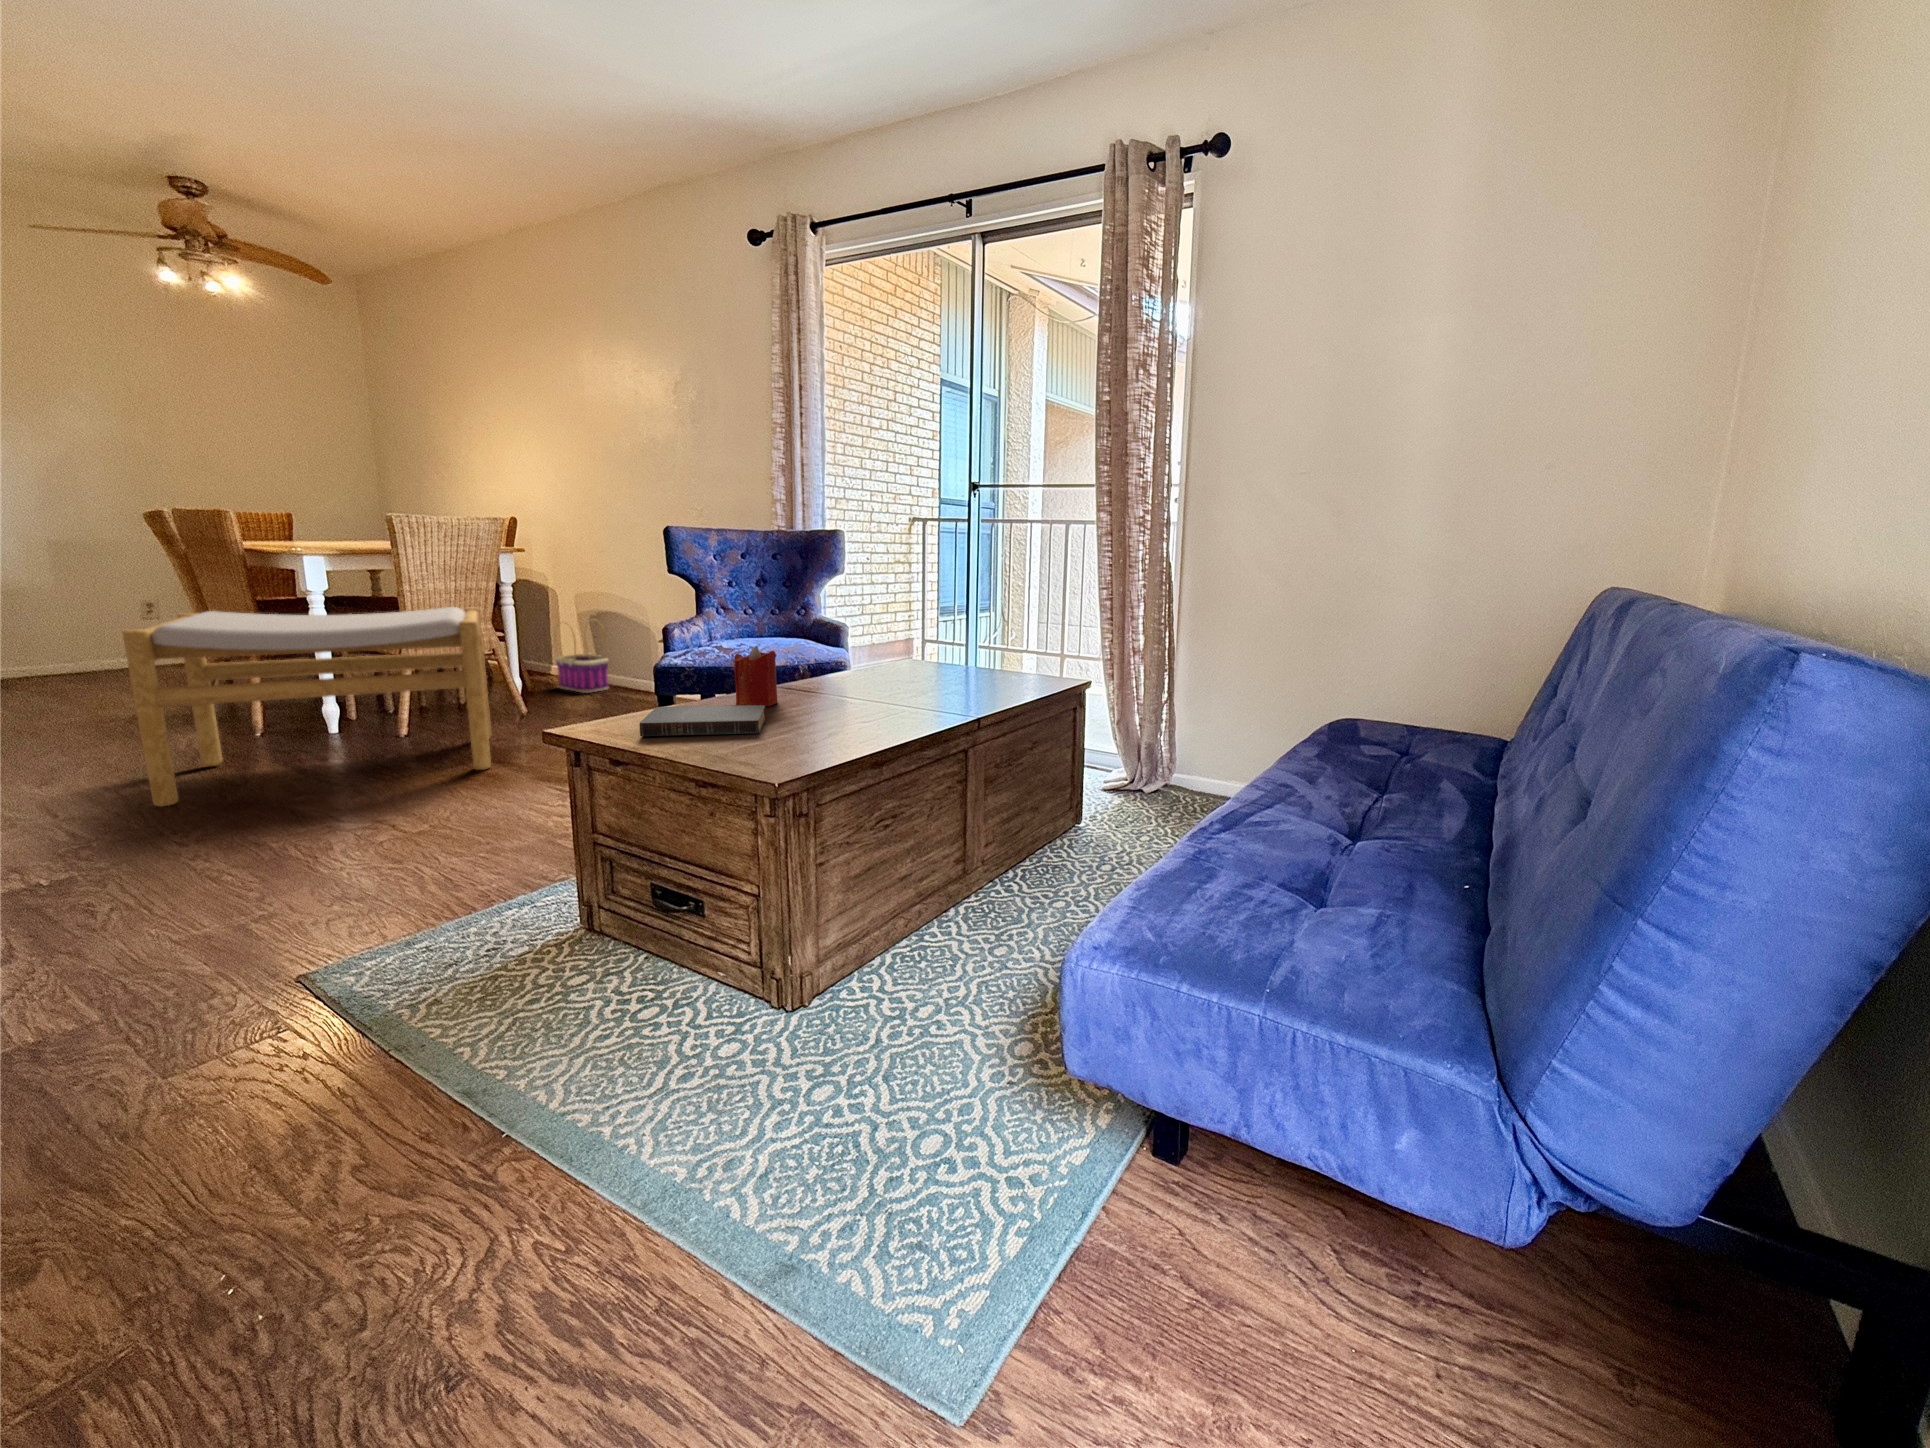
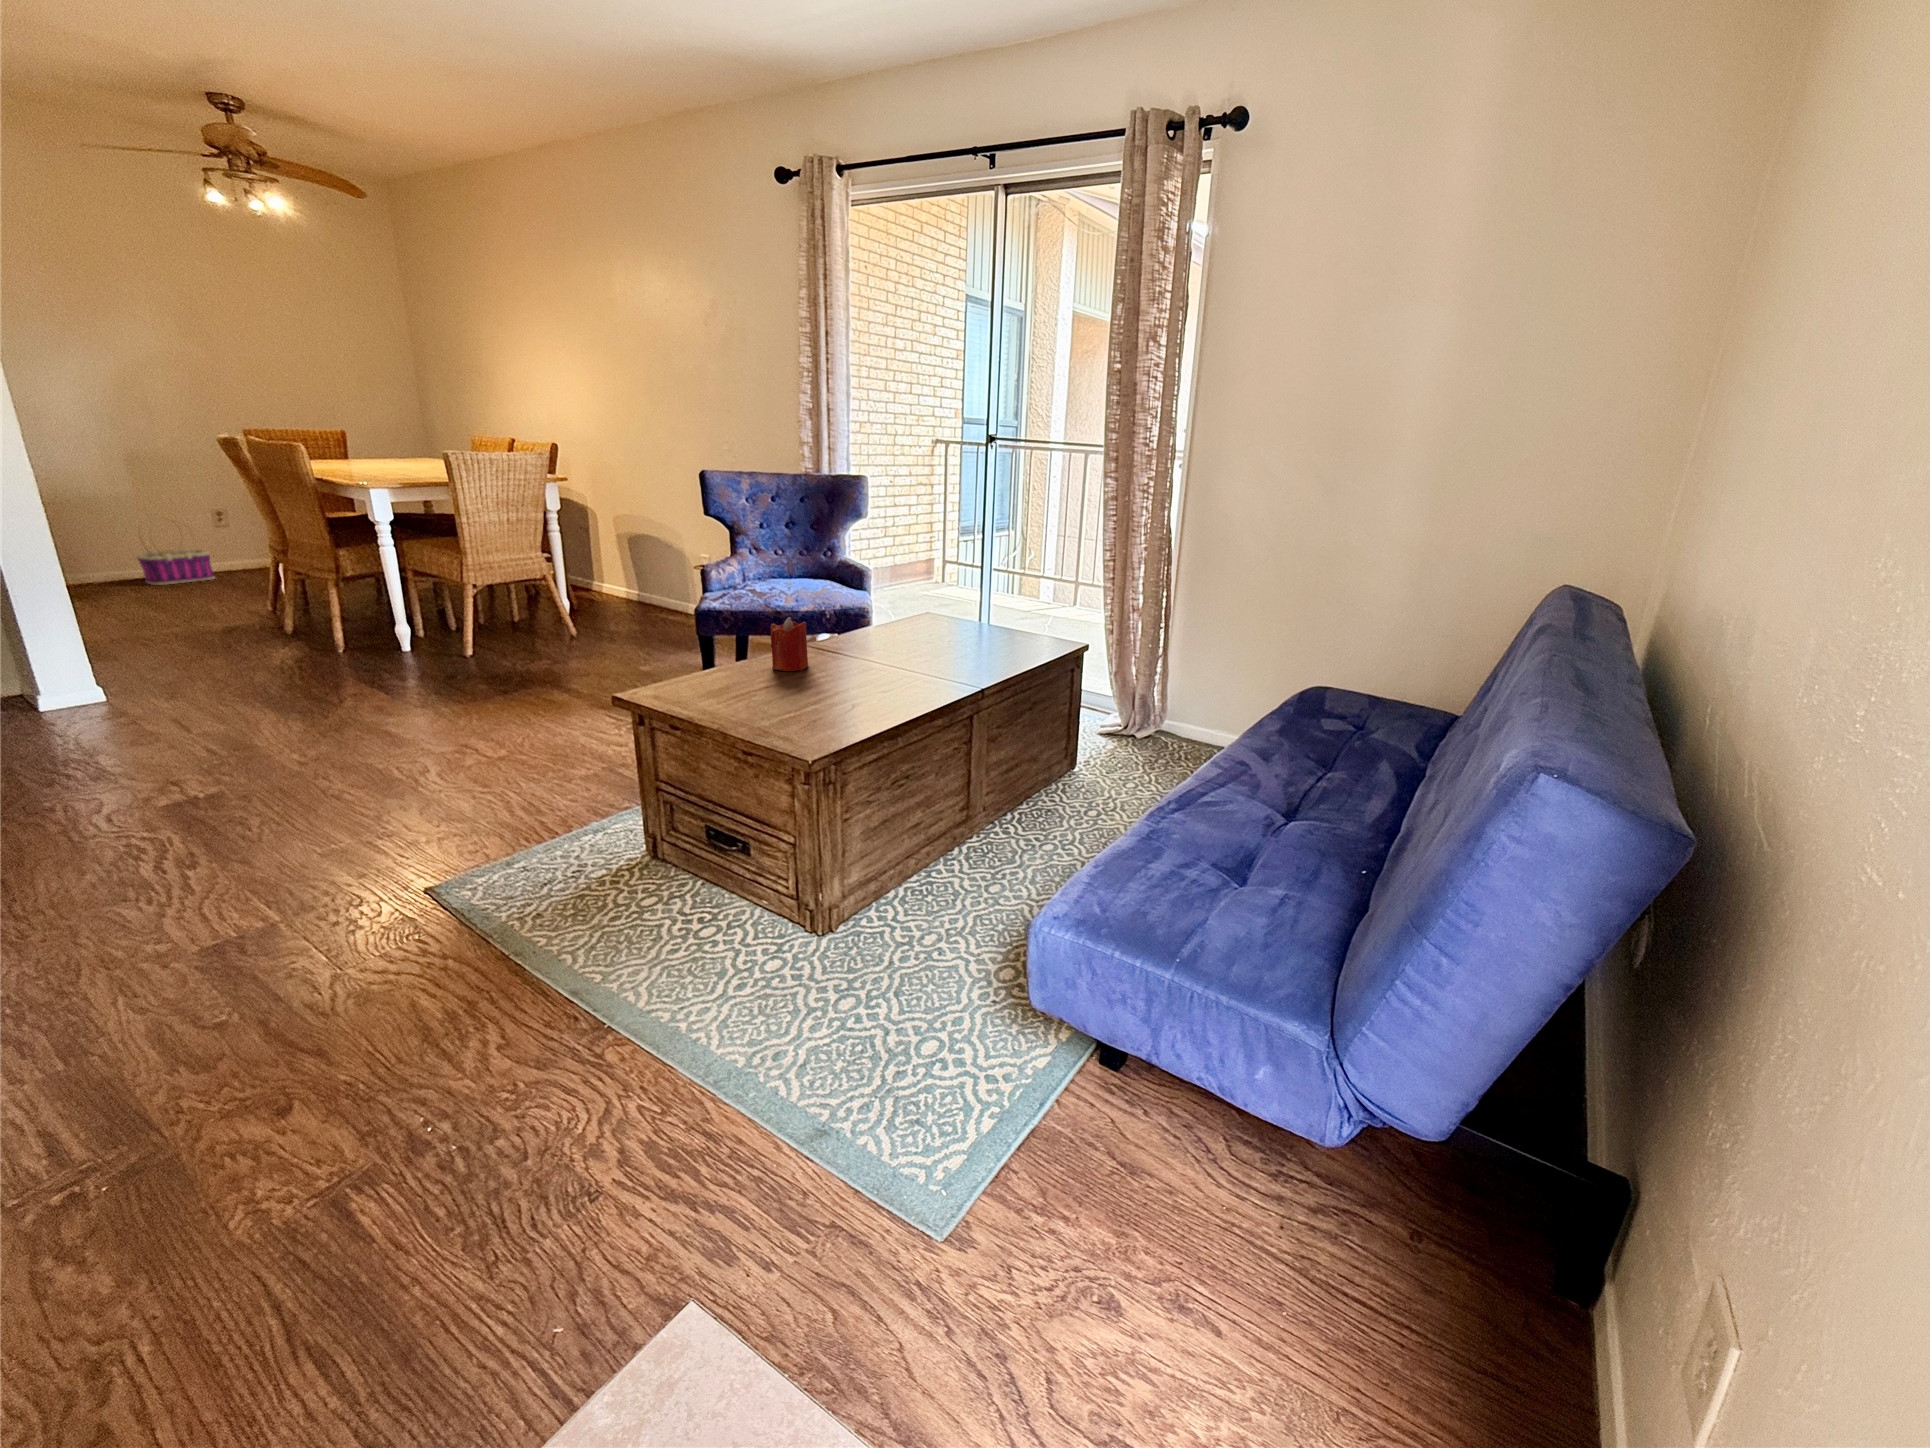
footstool: present [122,607,492,807] -> none [234,543,555,724]
basket: present [554,620,609,693] -> present [137,519,215,585]
book: present [639,705,766,736] -> none [693,673,798,704]

